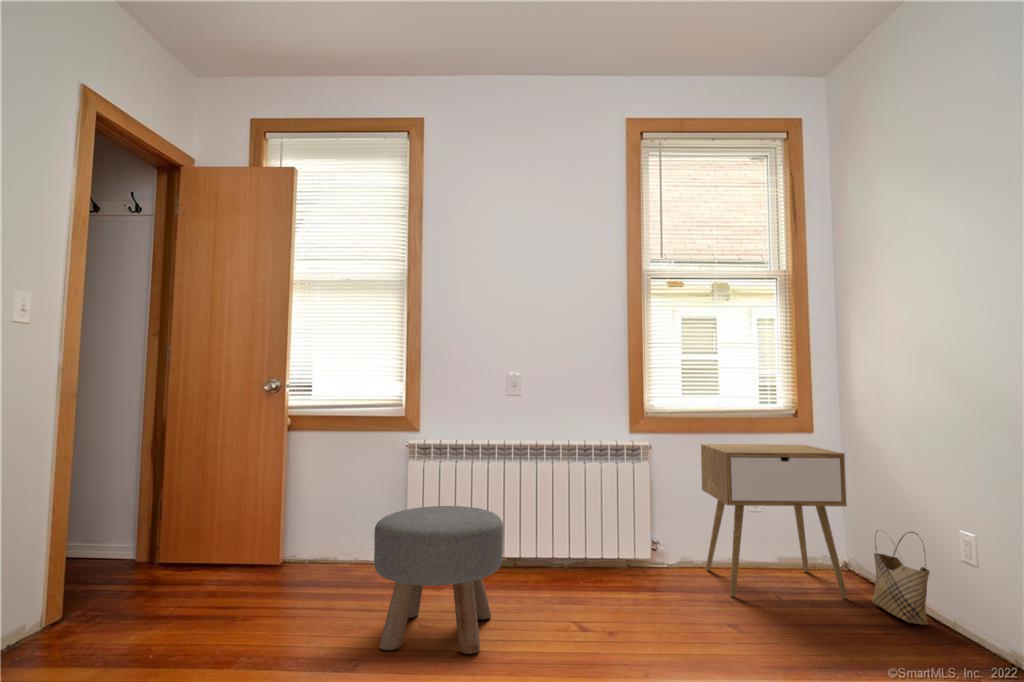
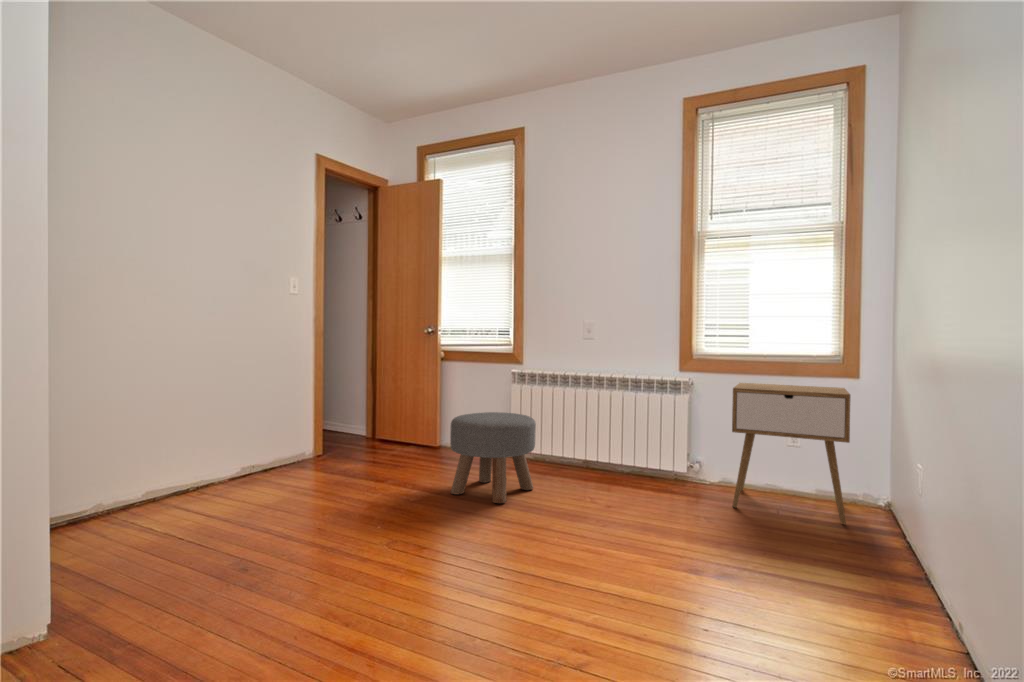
woven basket: present [872,531,930,625] -> none [863,464,906,551]

